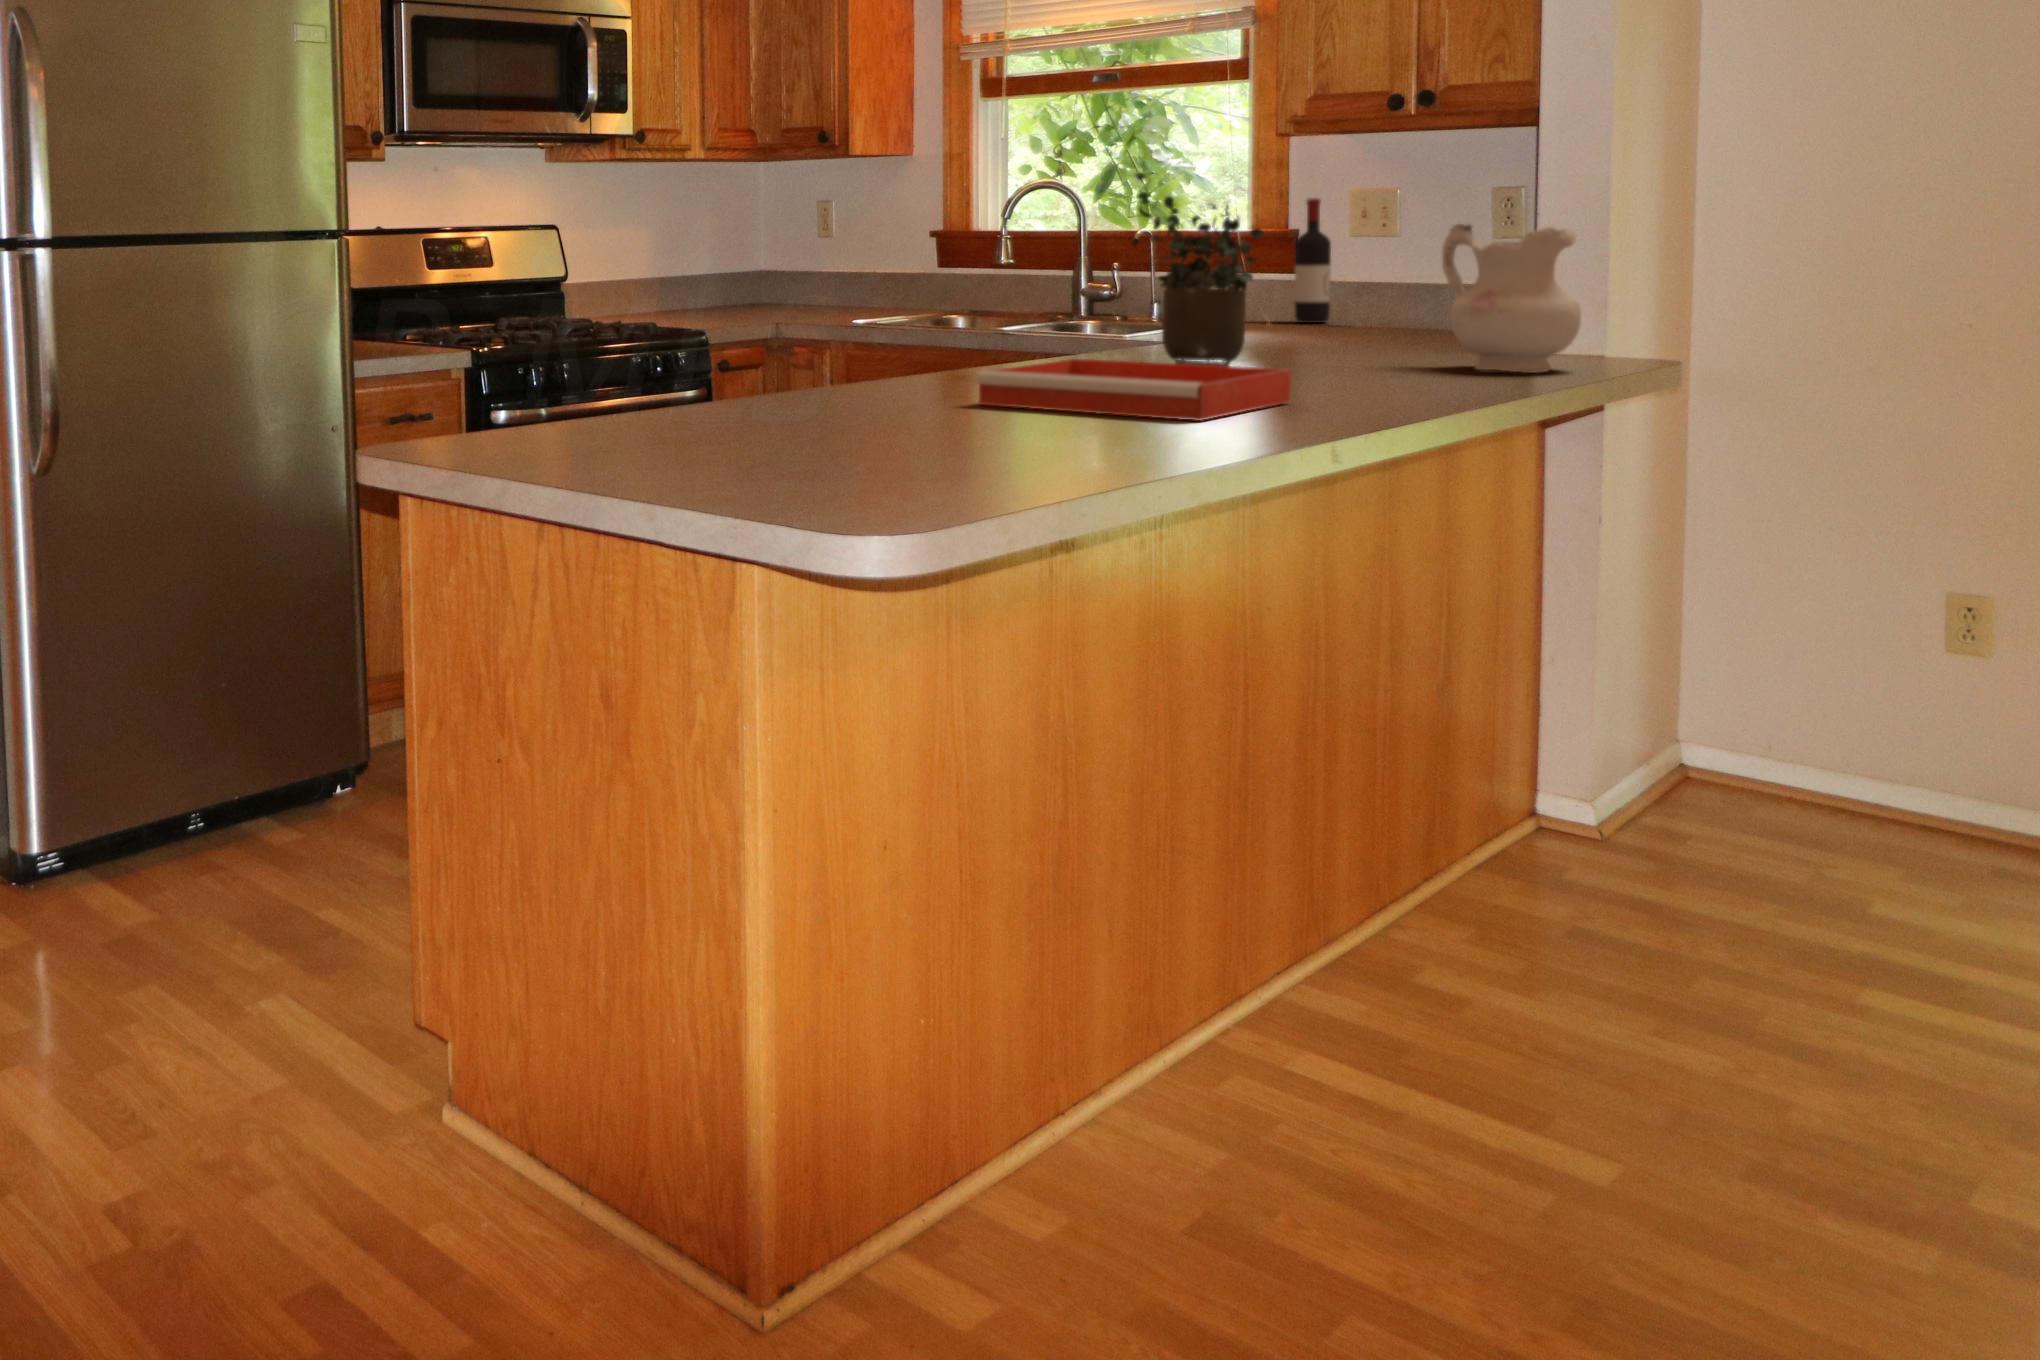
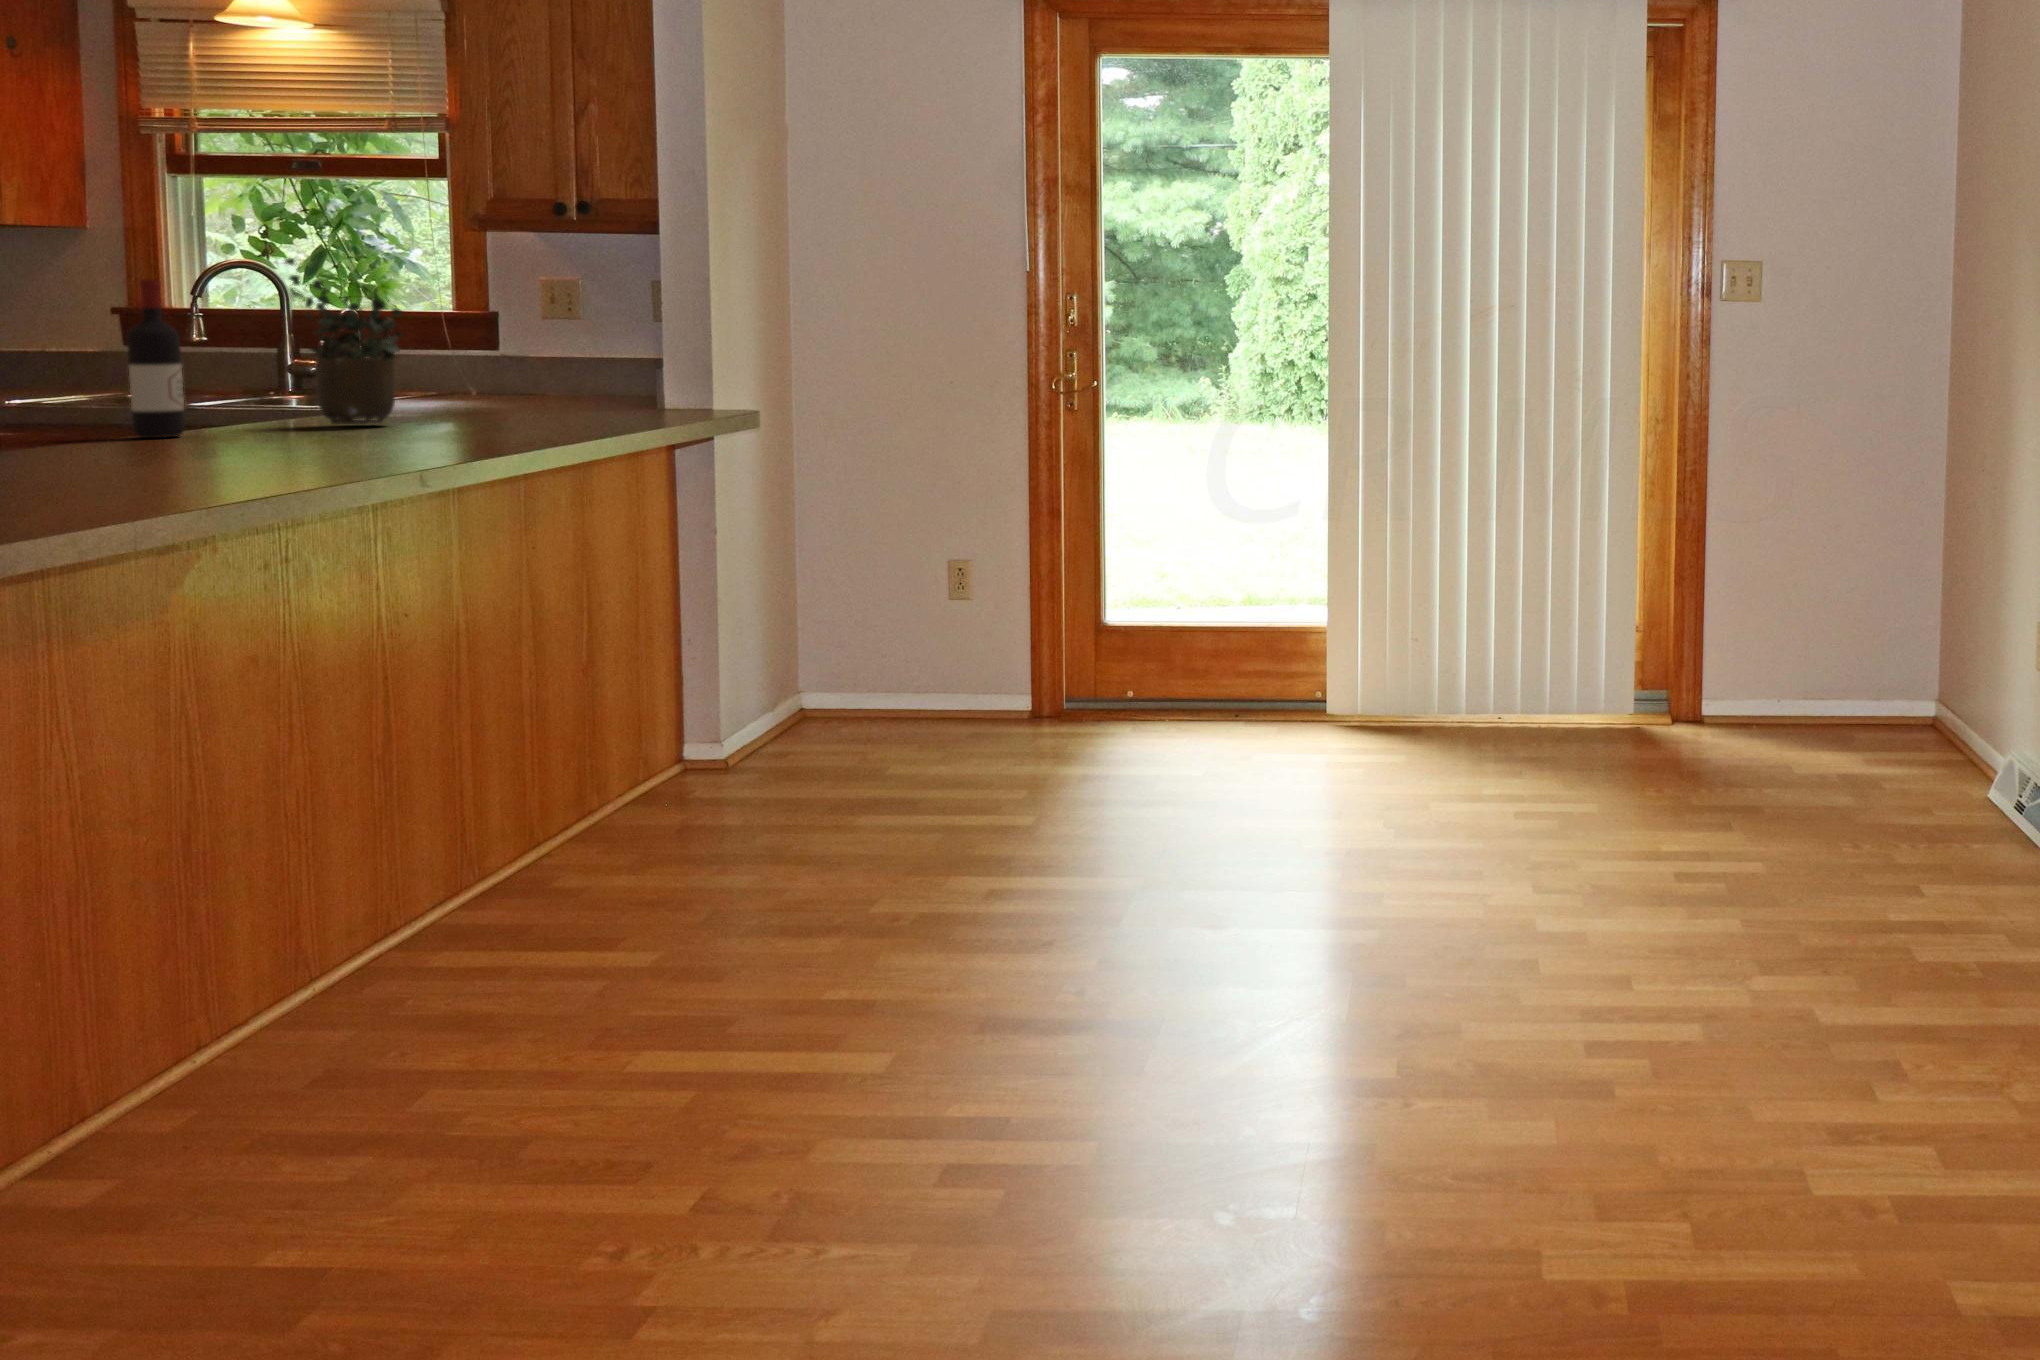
wine bottle: present [1294,198,1331,323] -> present [127,279,185,438]
ceramic pitcher: present [1442,224,1581,373] -> none [564,308,665,420]
tray: present [975,359,1291,421] -> none [89,417,401,458]

